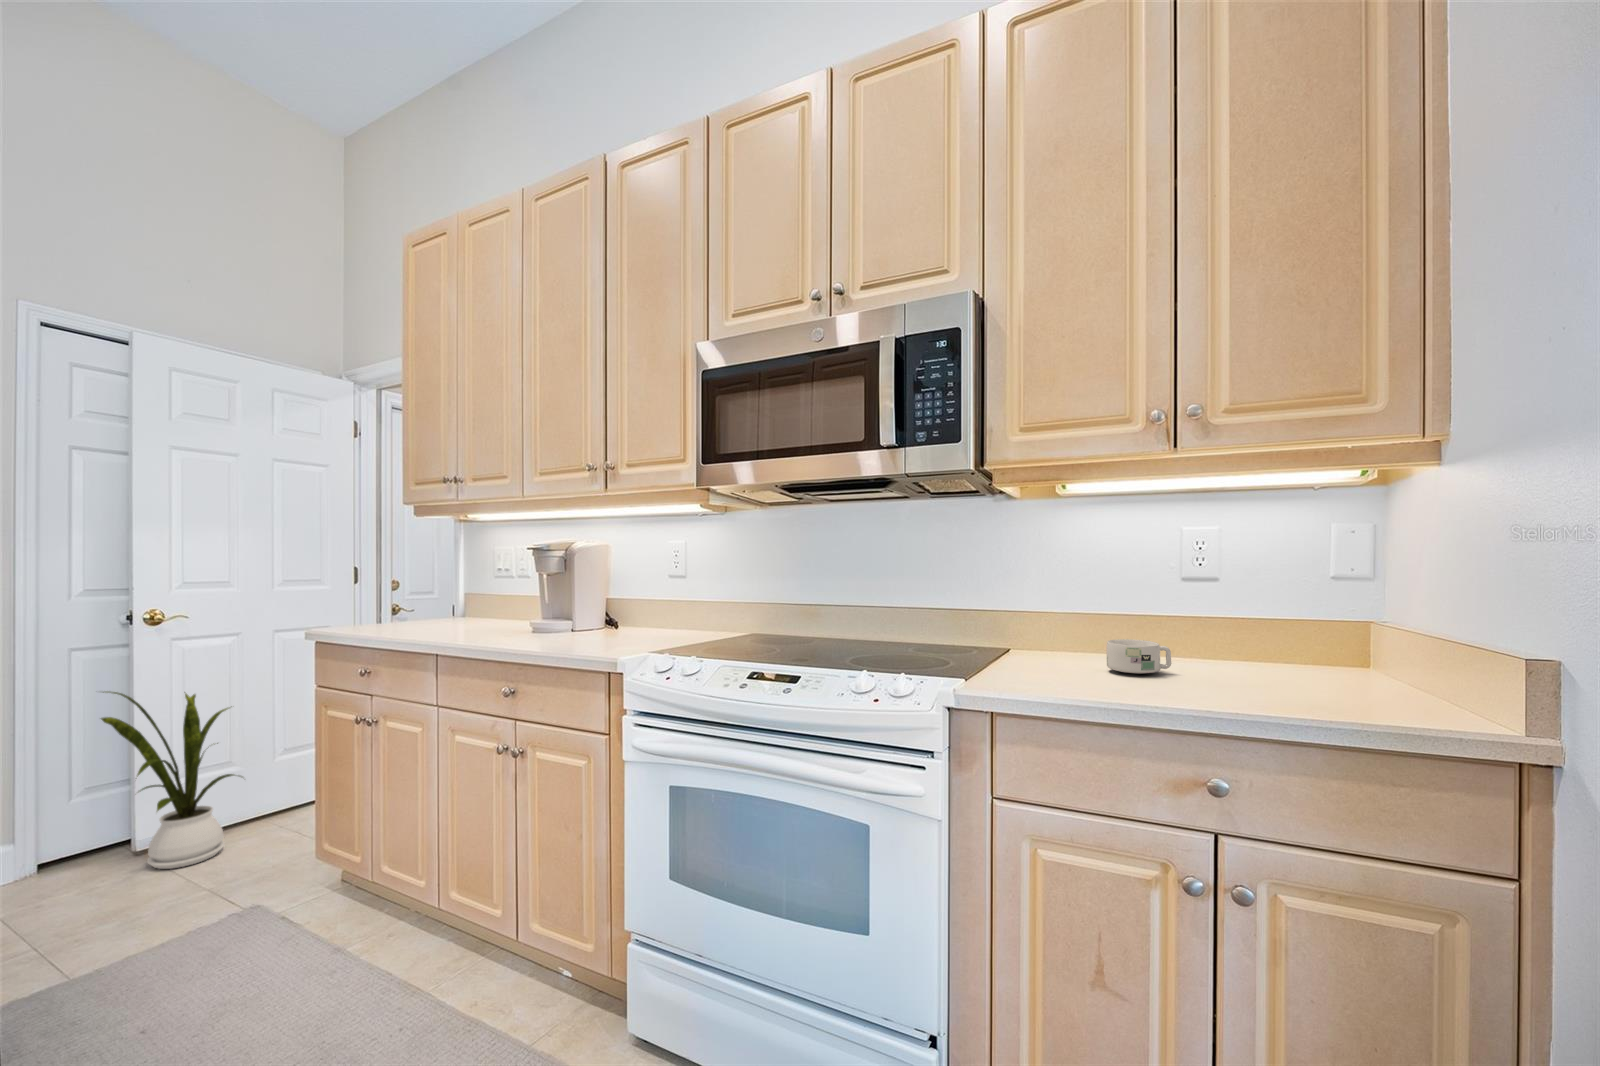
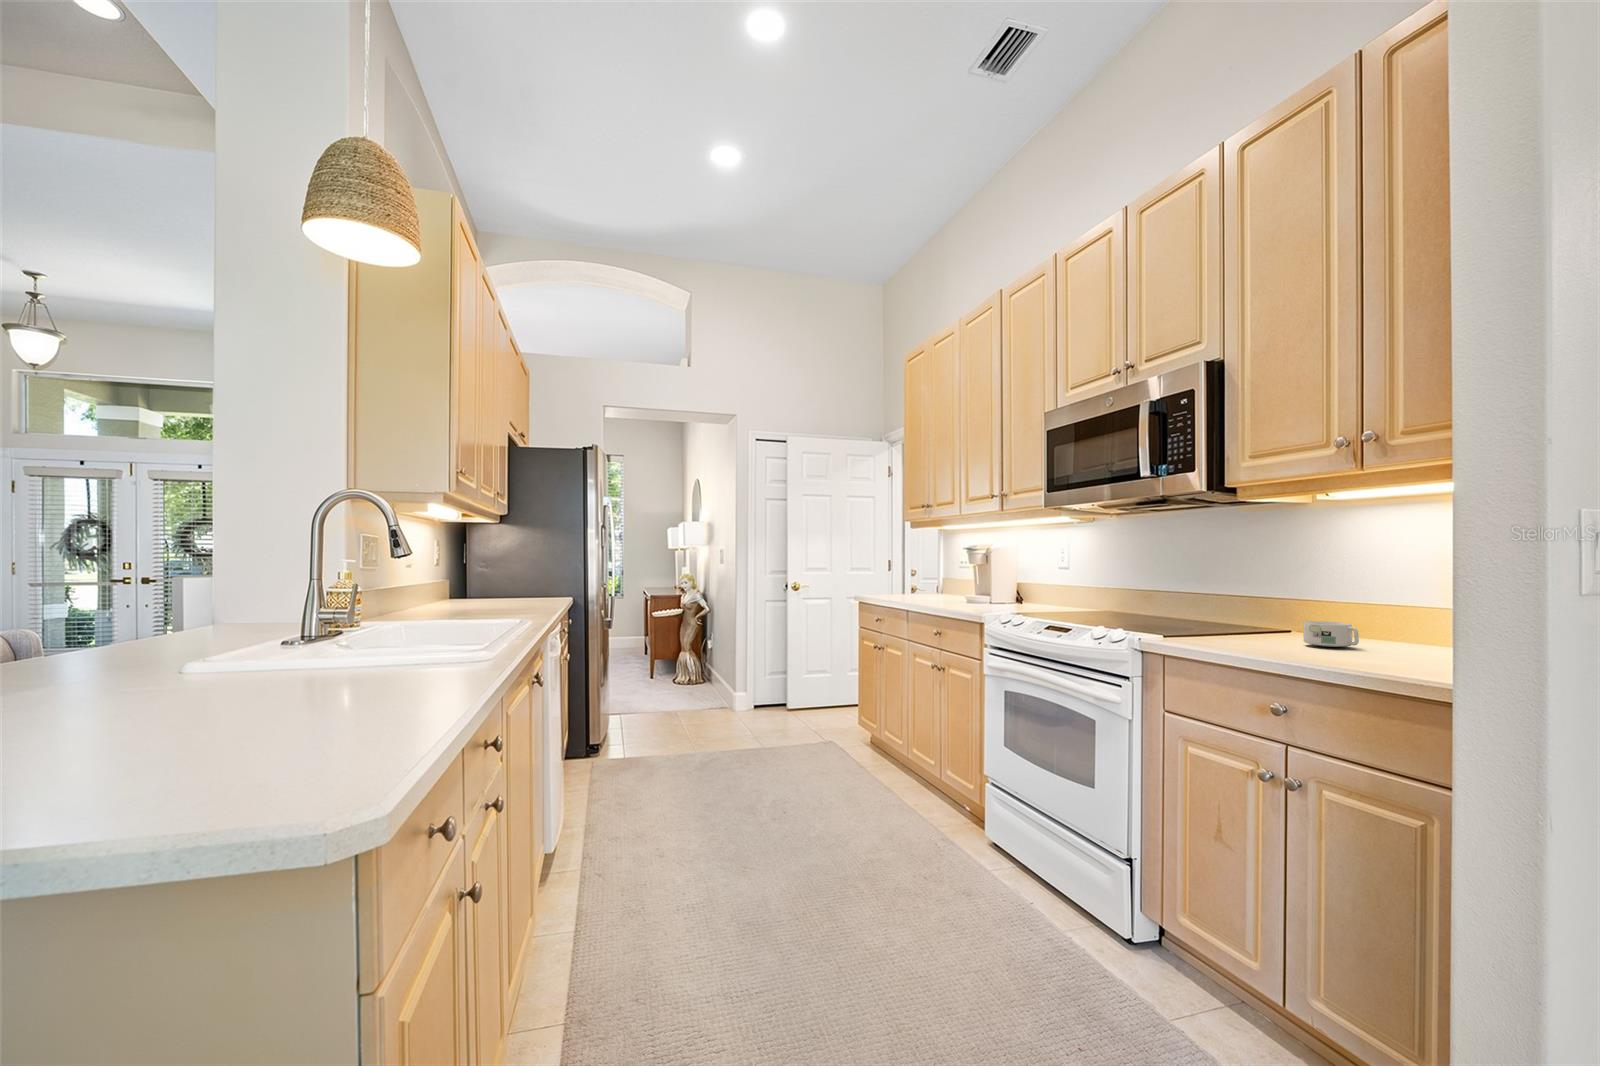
house plant: present [101,692,234,869] -> none [771,620,833,720]

